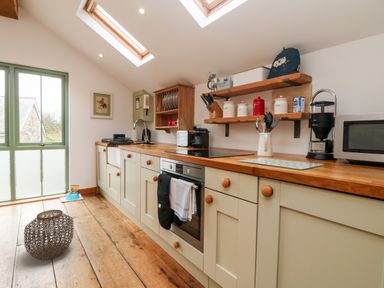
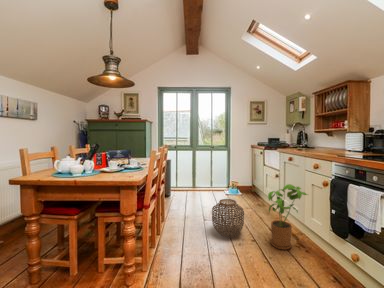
house plant: none [101,183,143,254] -> present [268,184,307,250]

